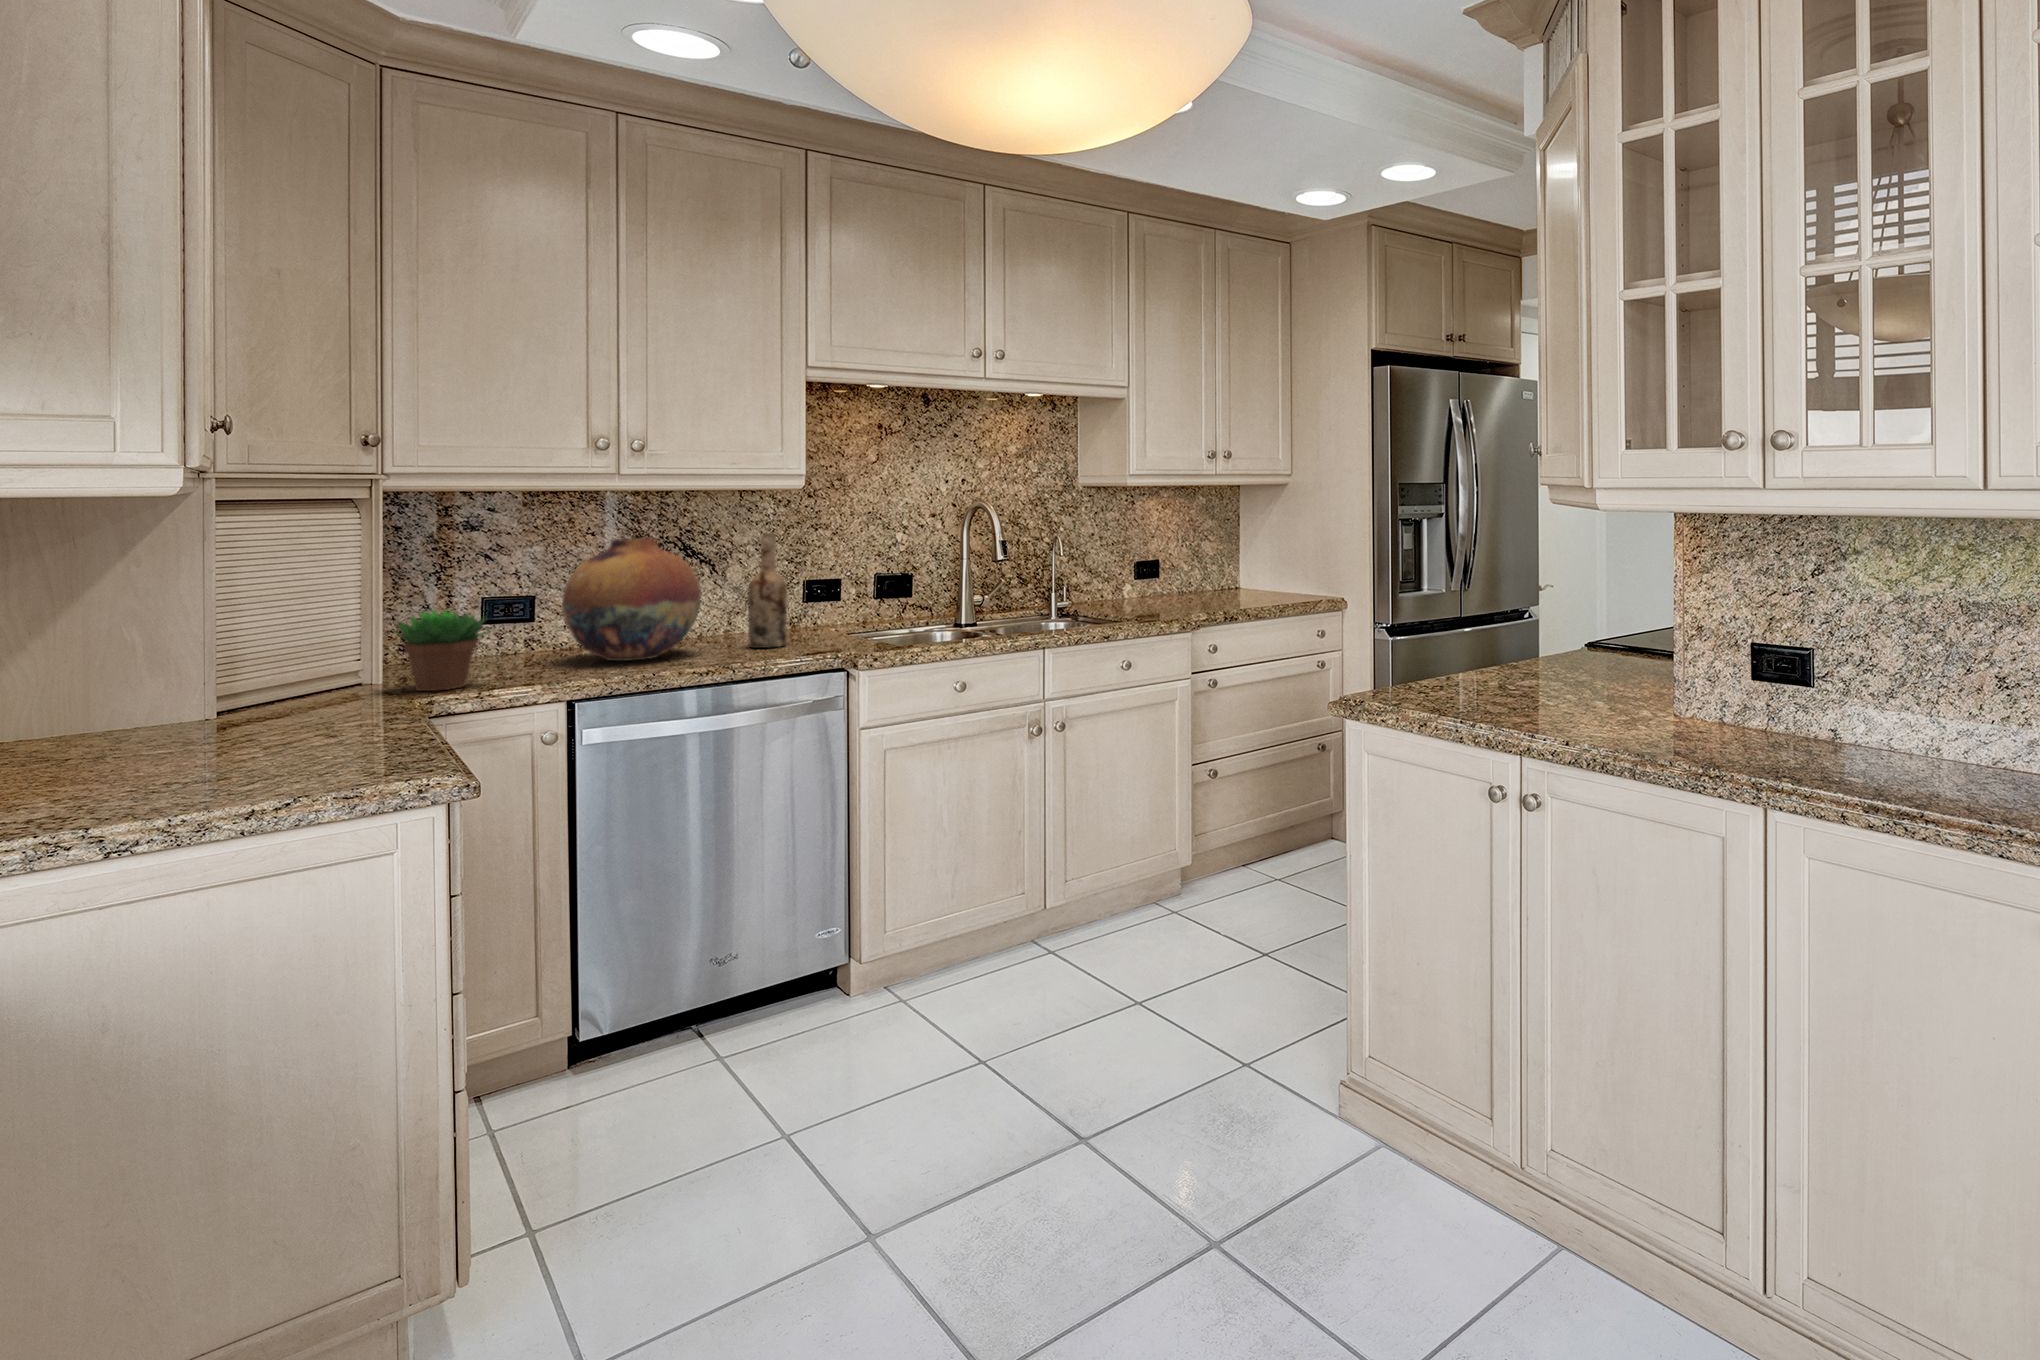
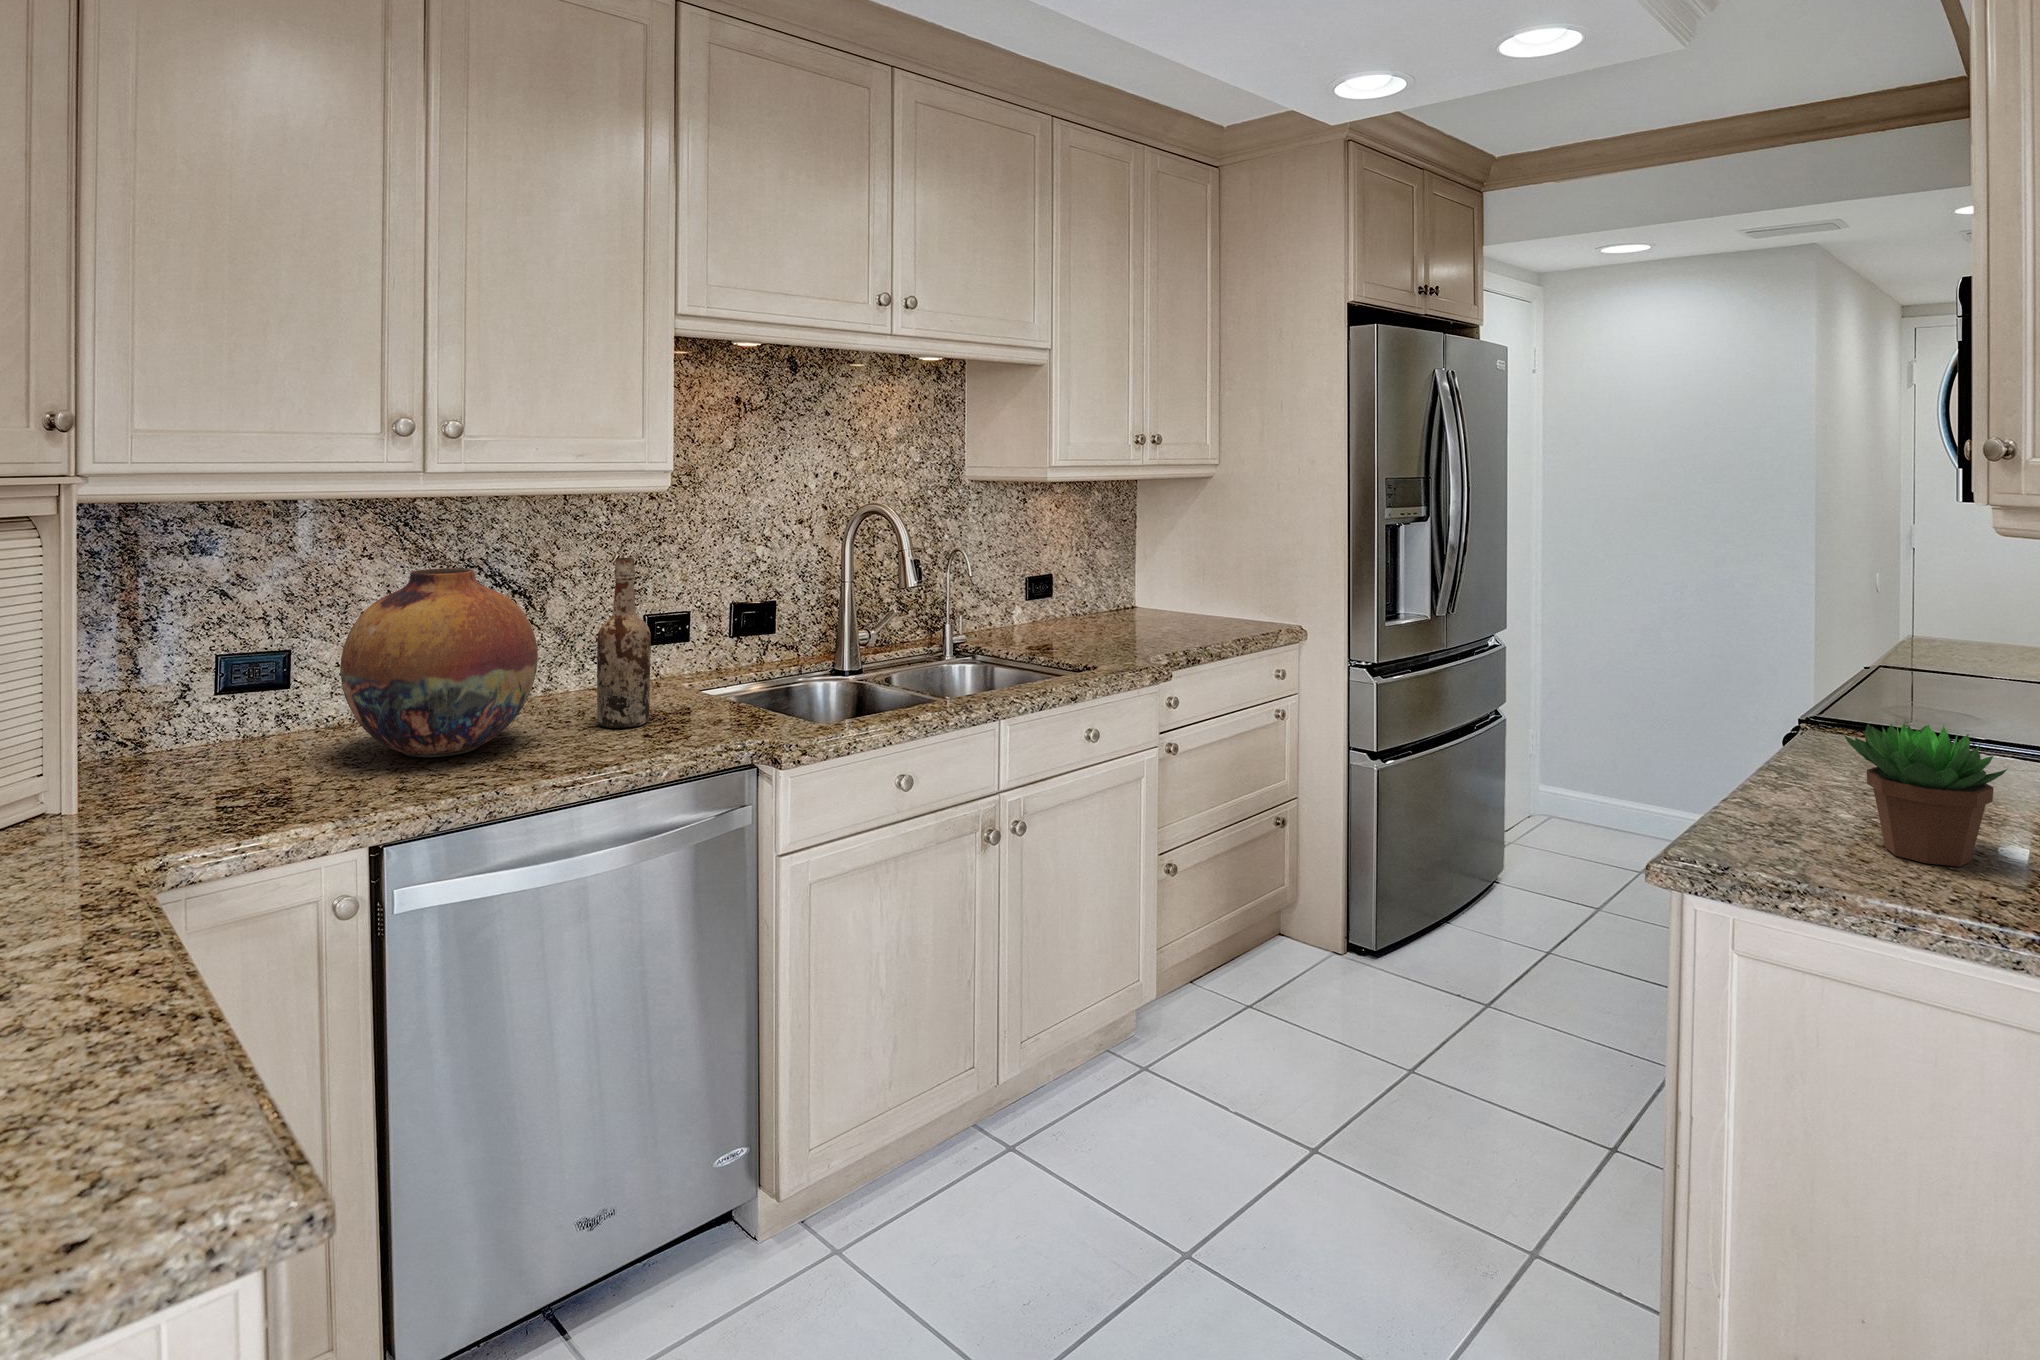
succulent plant: present [395,611,489,691] -> present [1844,723,2007,867]

